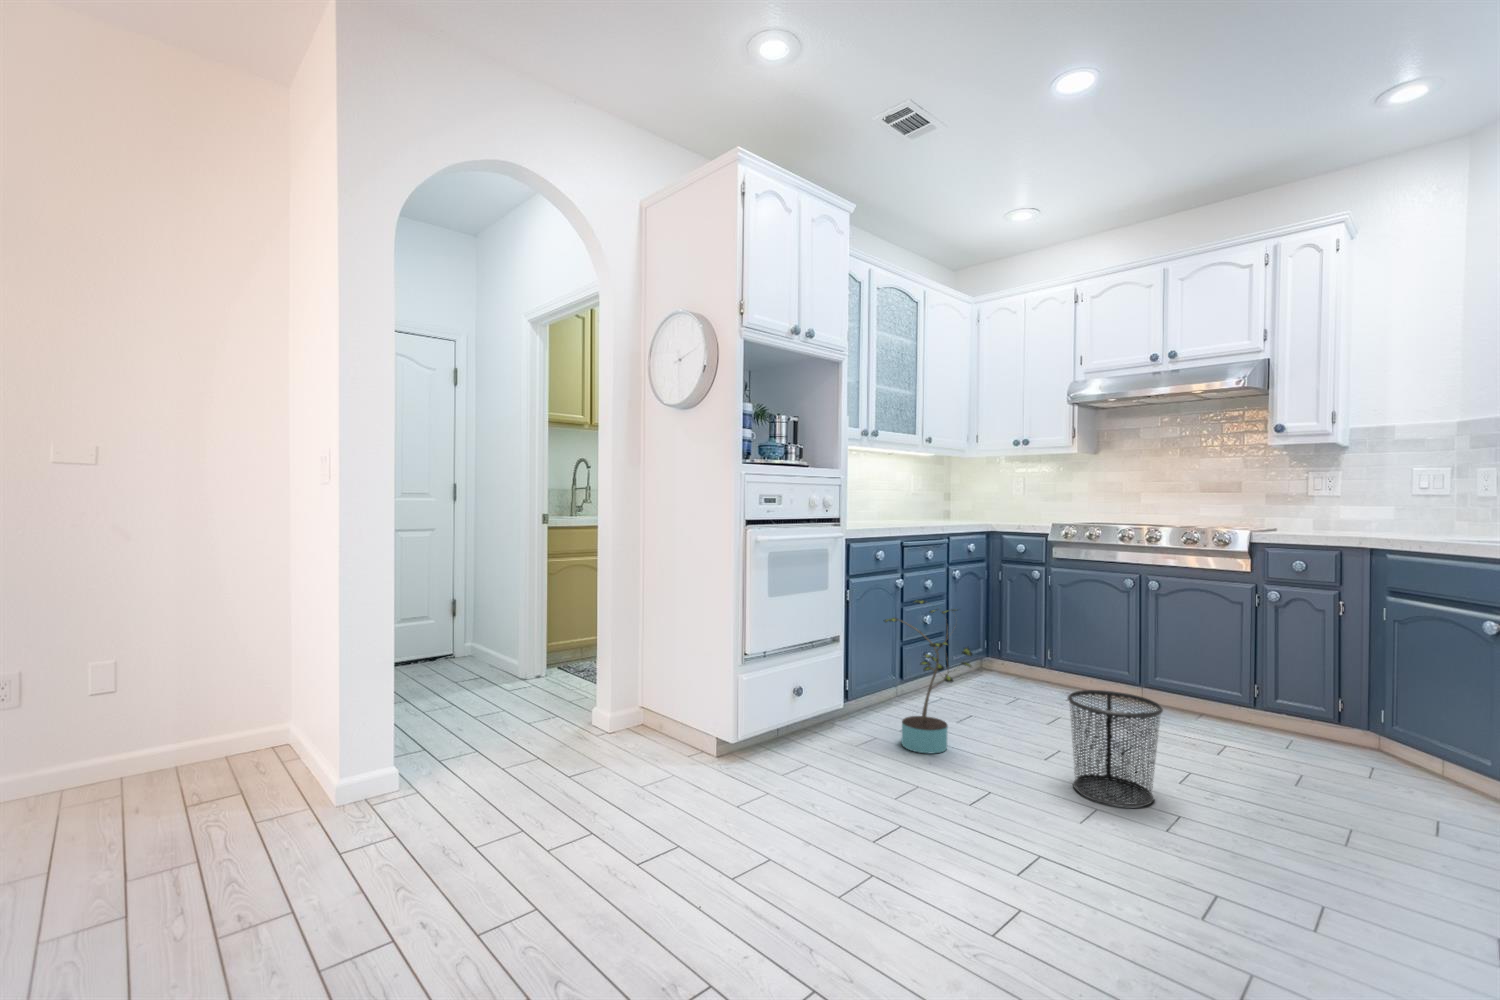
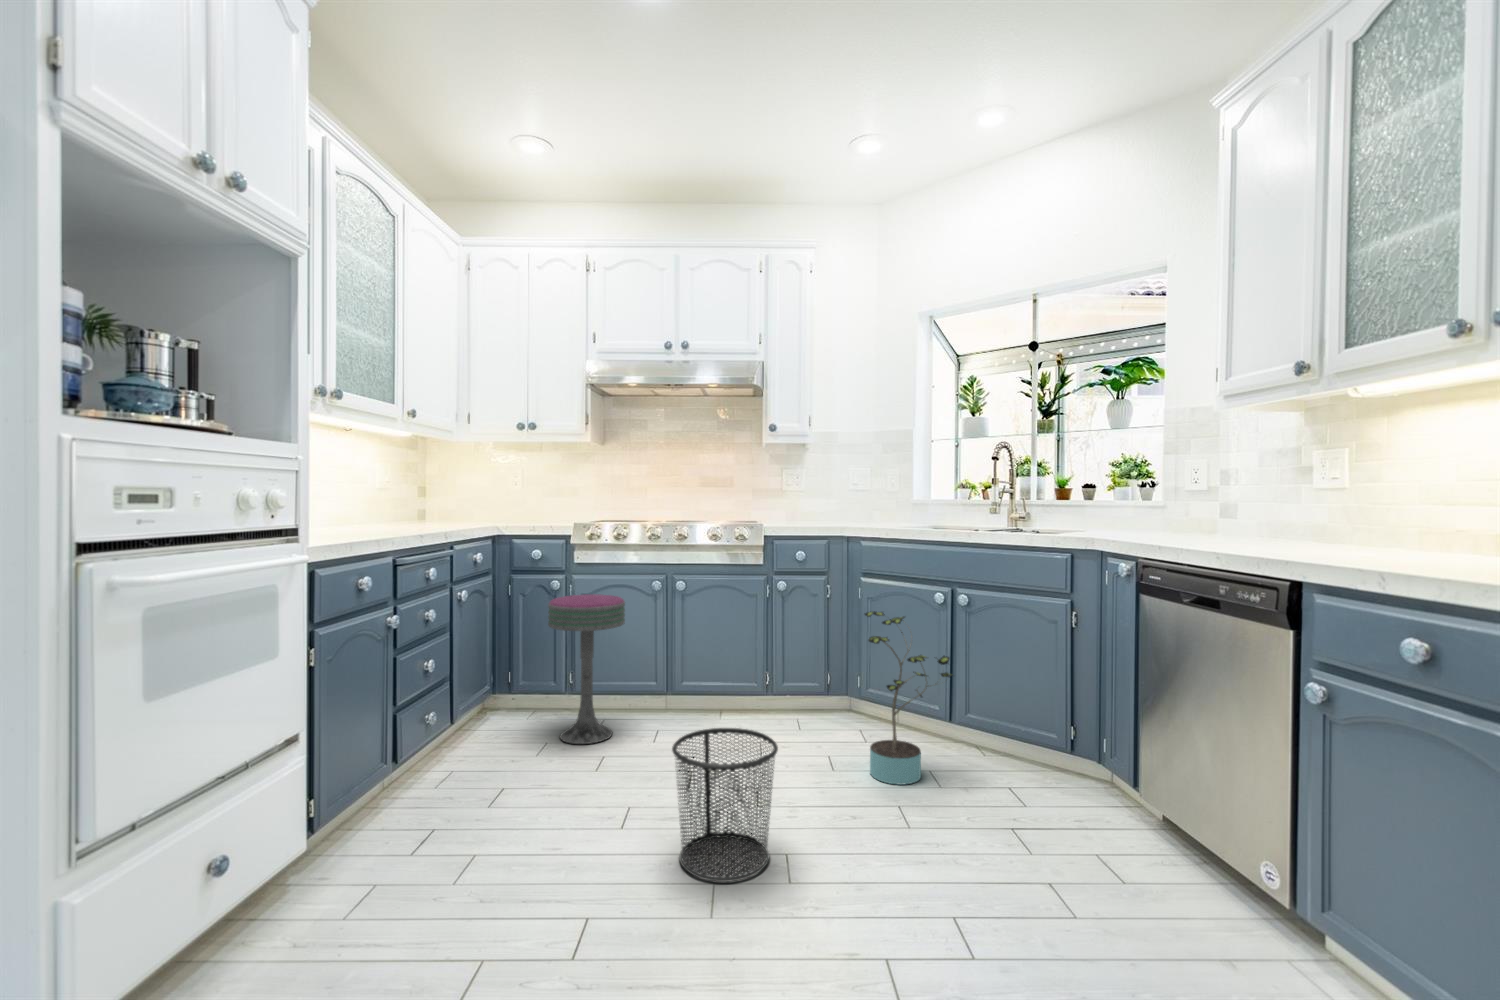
bar stool: none [1021,584,1089,706] -> present [548,594,625,744]
potted plant: present [884,600,972,753] -> present [865,611,952,785]

